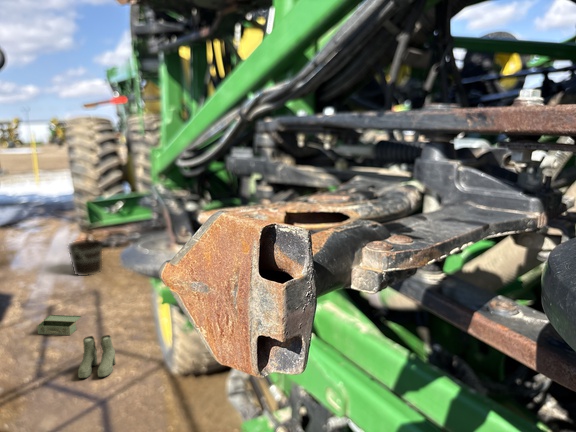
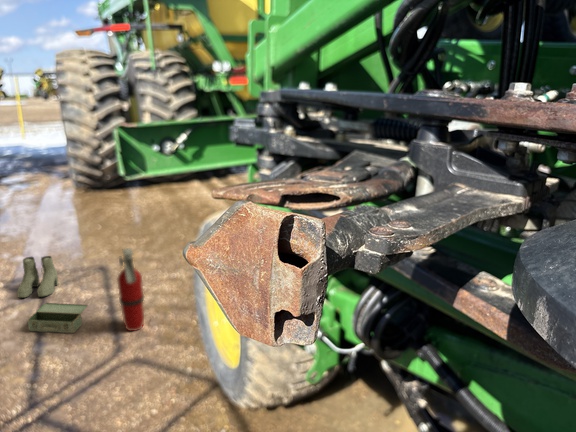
bucket: present [68,240,102,276] -> none [64,198,106,244]
fire extinguisher: none [102,272,122,334] -> present [117,248,144,331]
boots: present [78,335,115,378] -> present [17,256,58,298]

